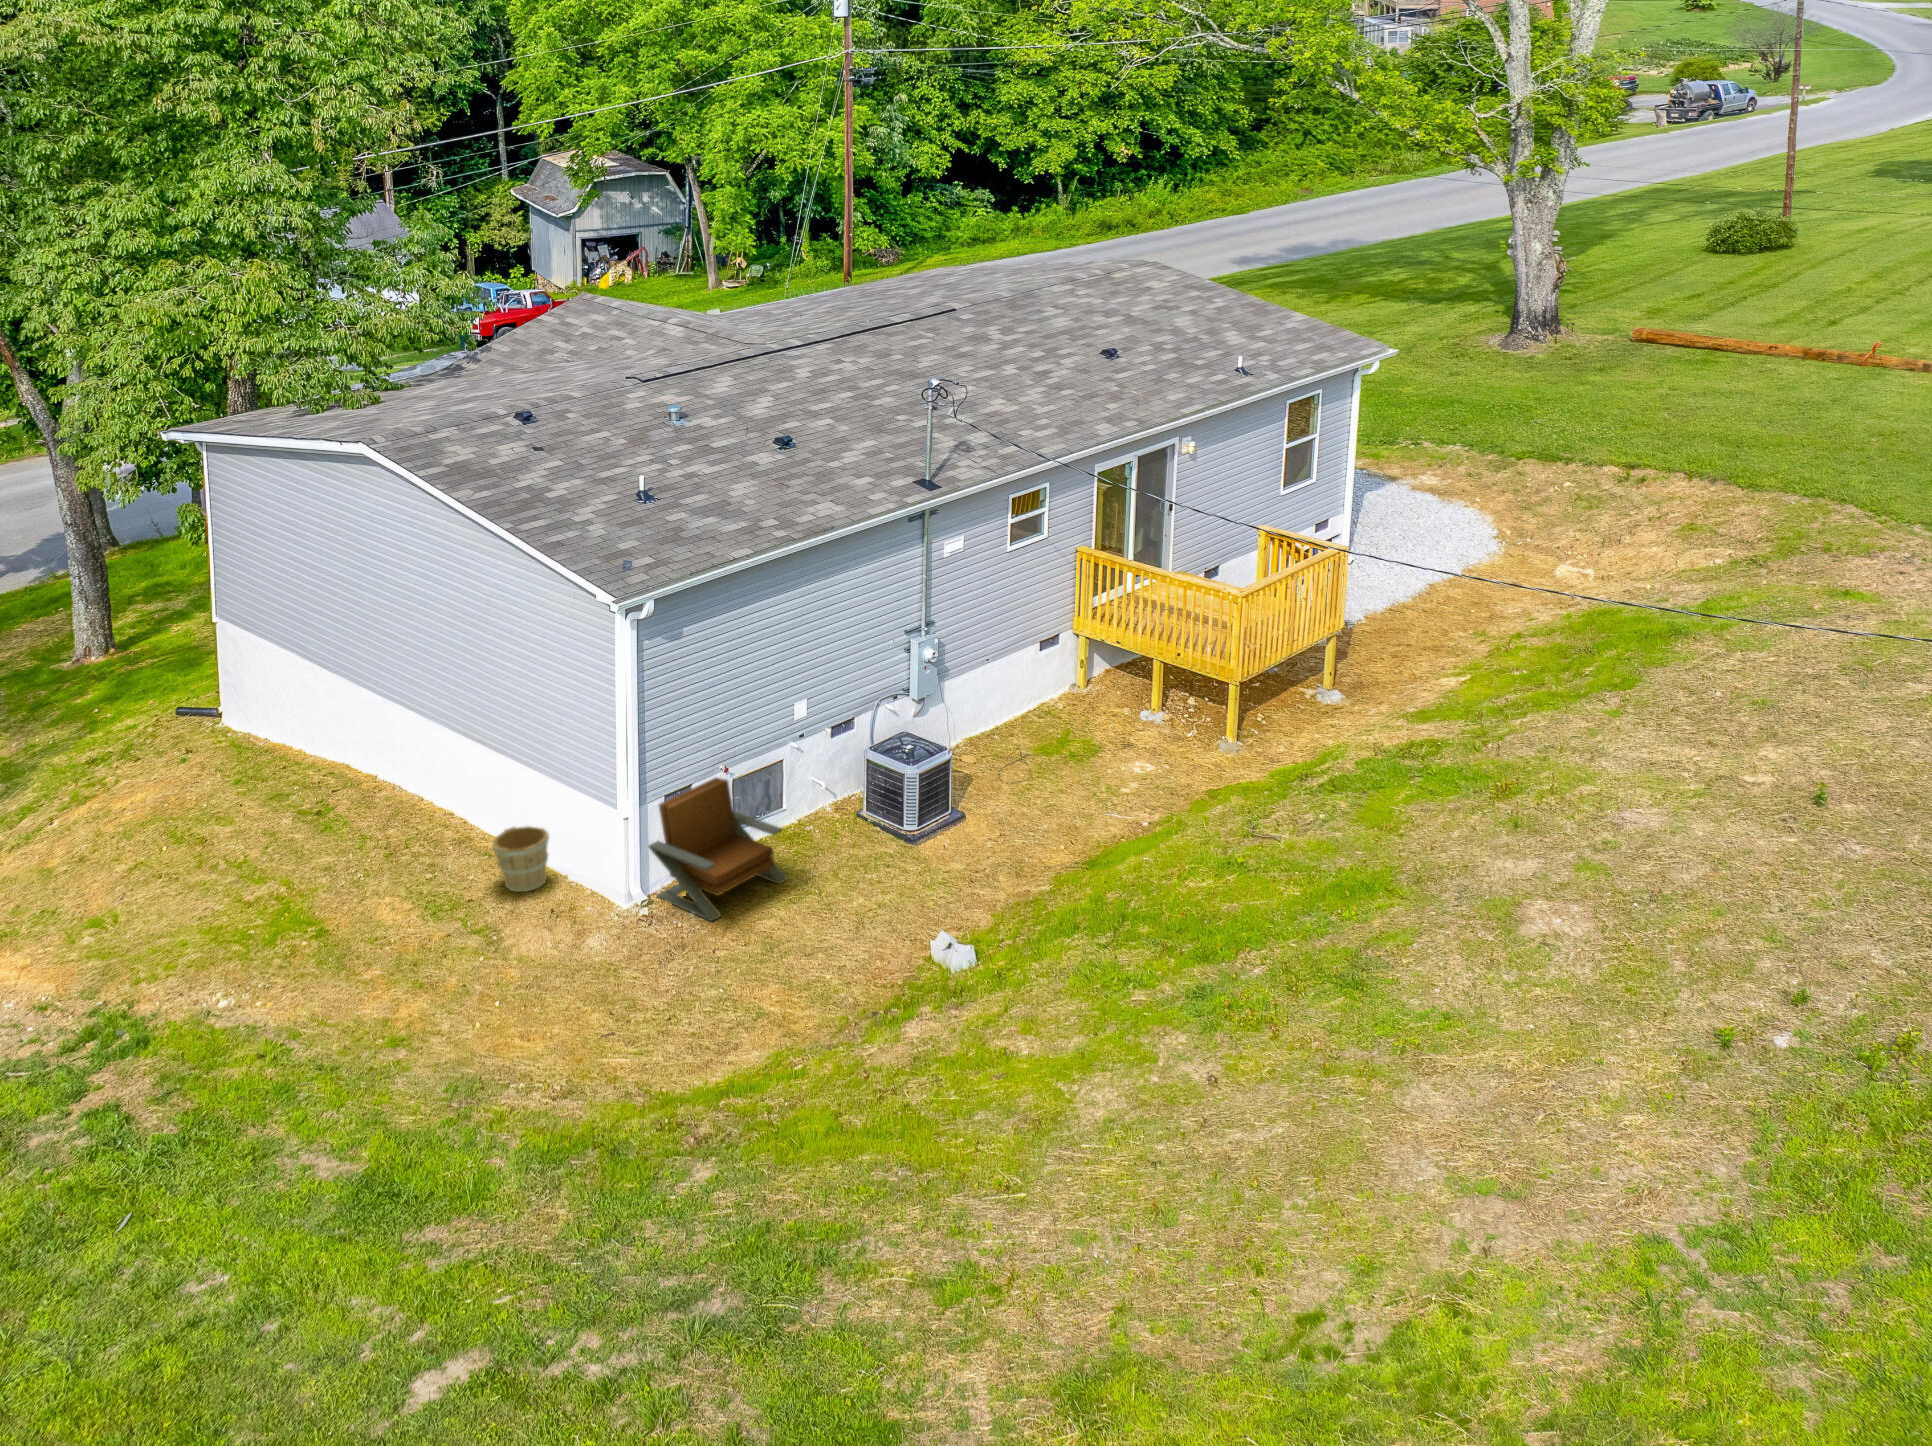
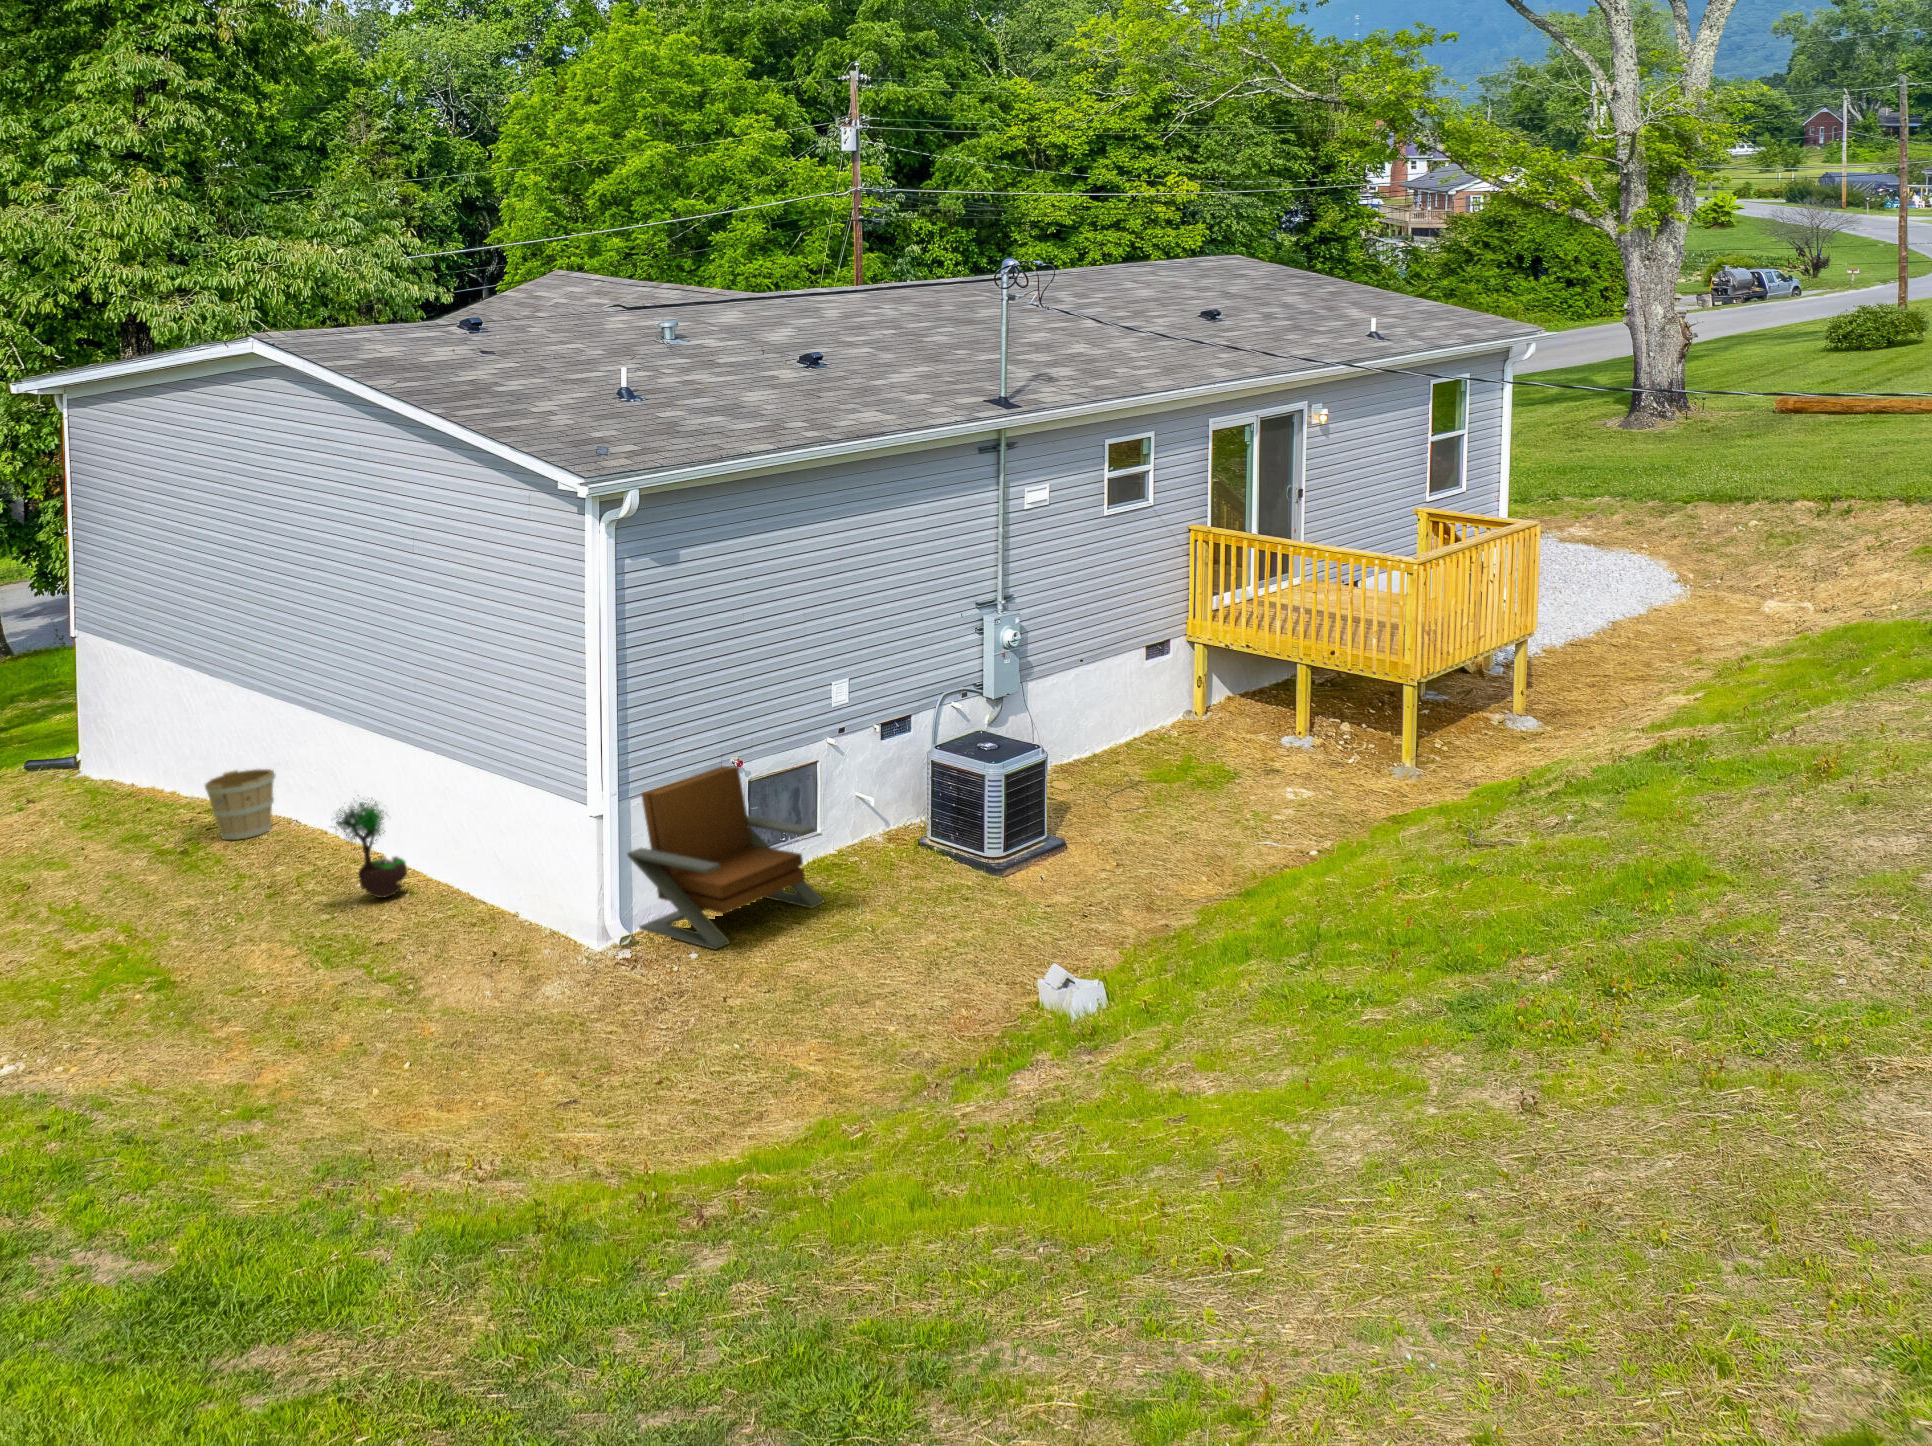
potted tree: none [424,776,482,852] -> present [334,798,407,898]
wooden bucket: present [492,826,549,892] -> present [205,769,276,840]

